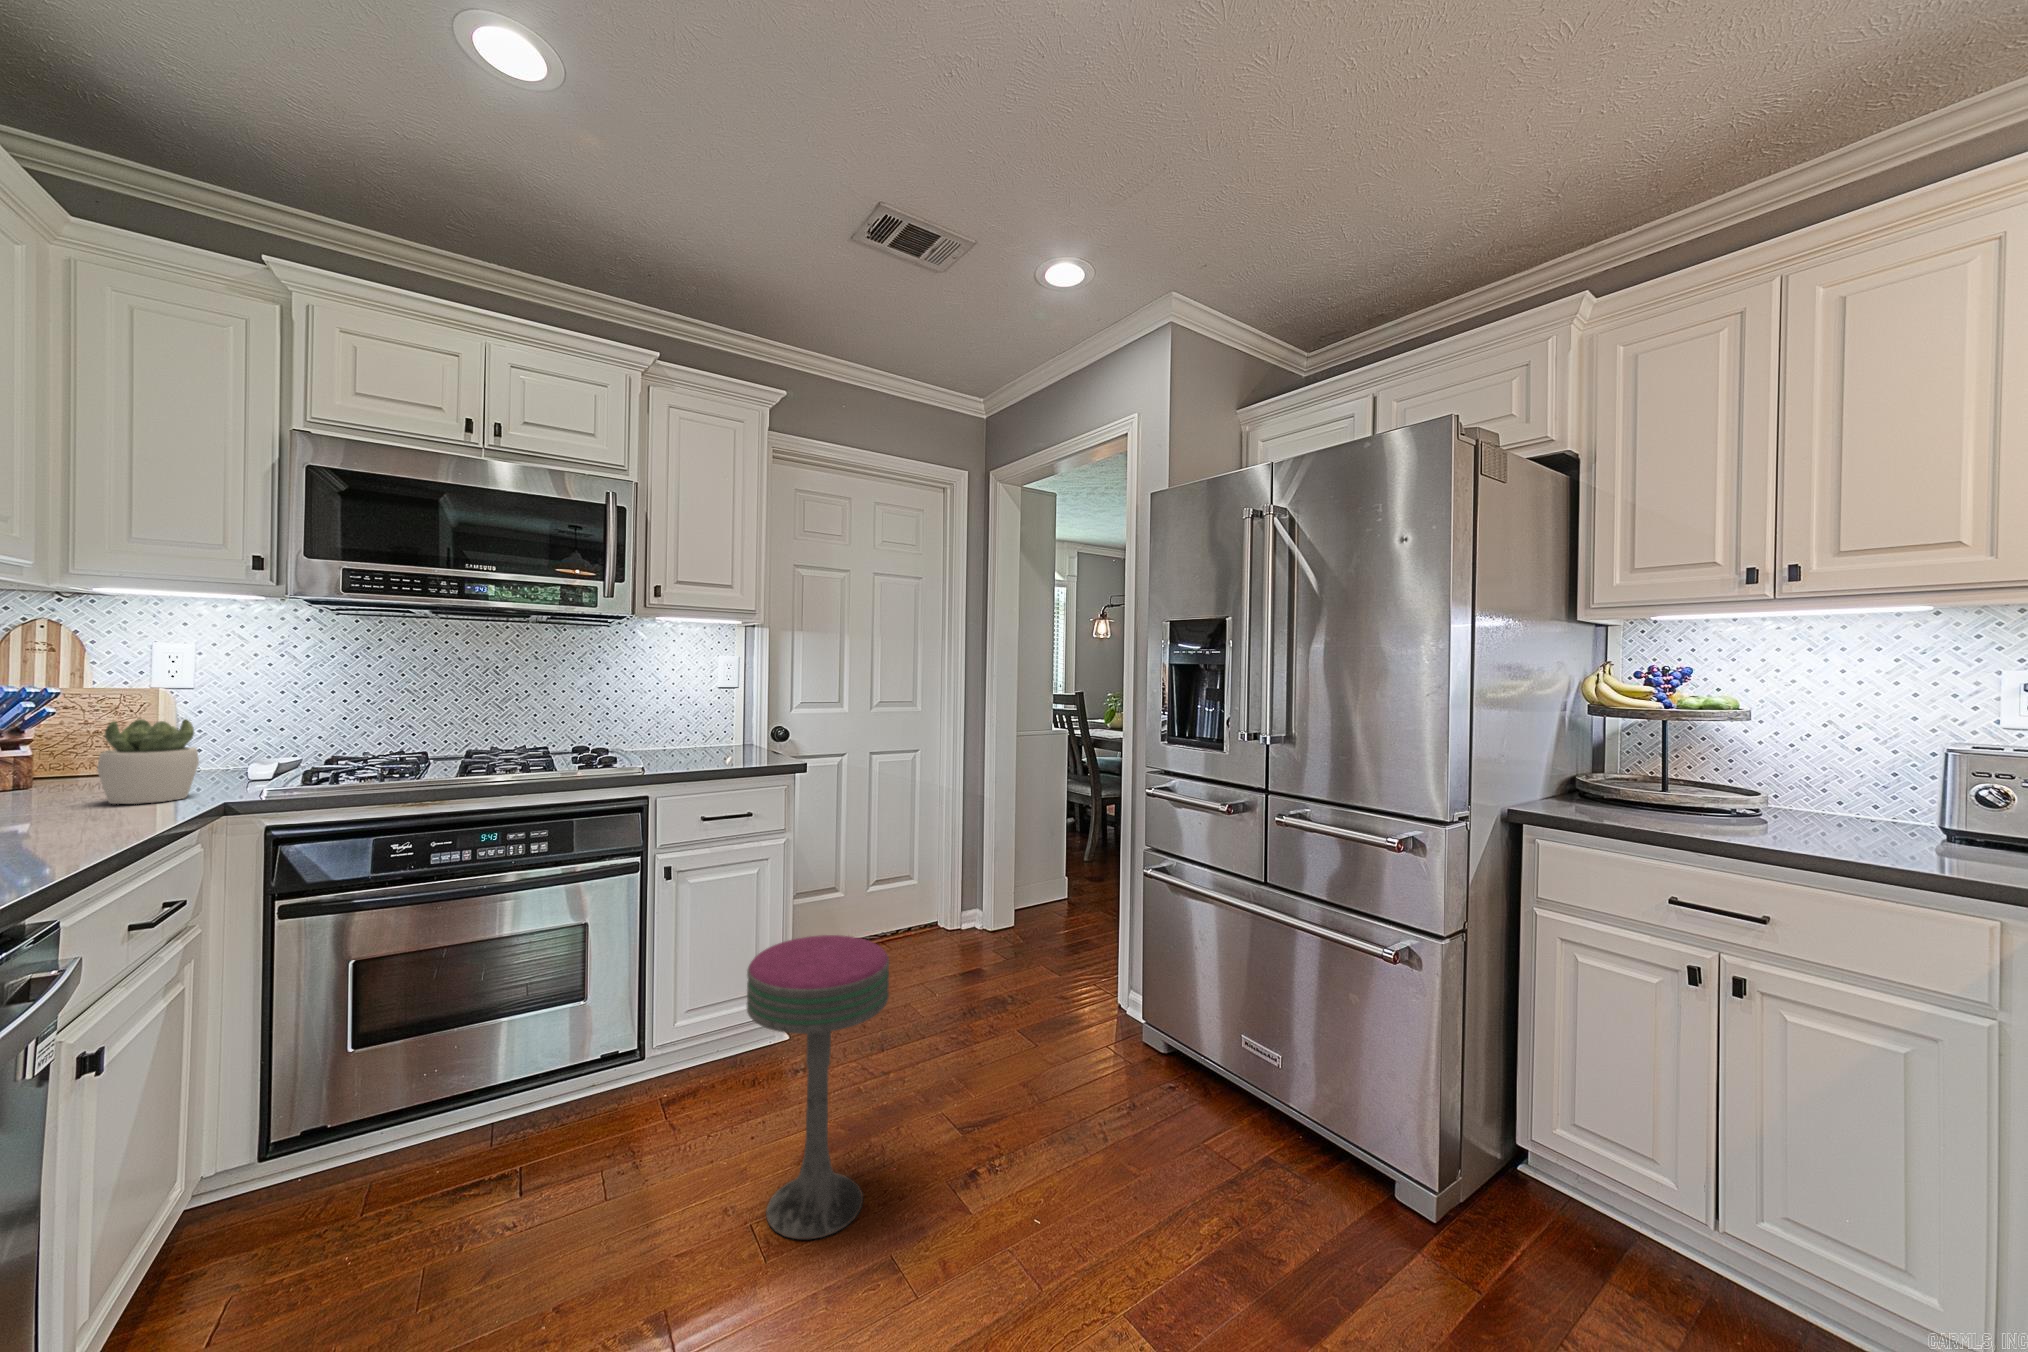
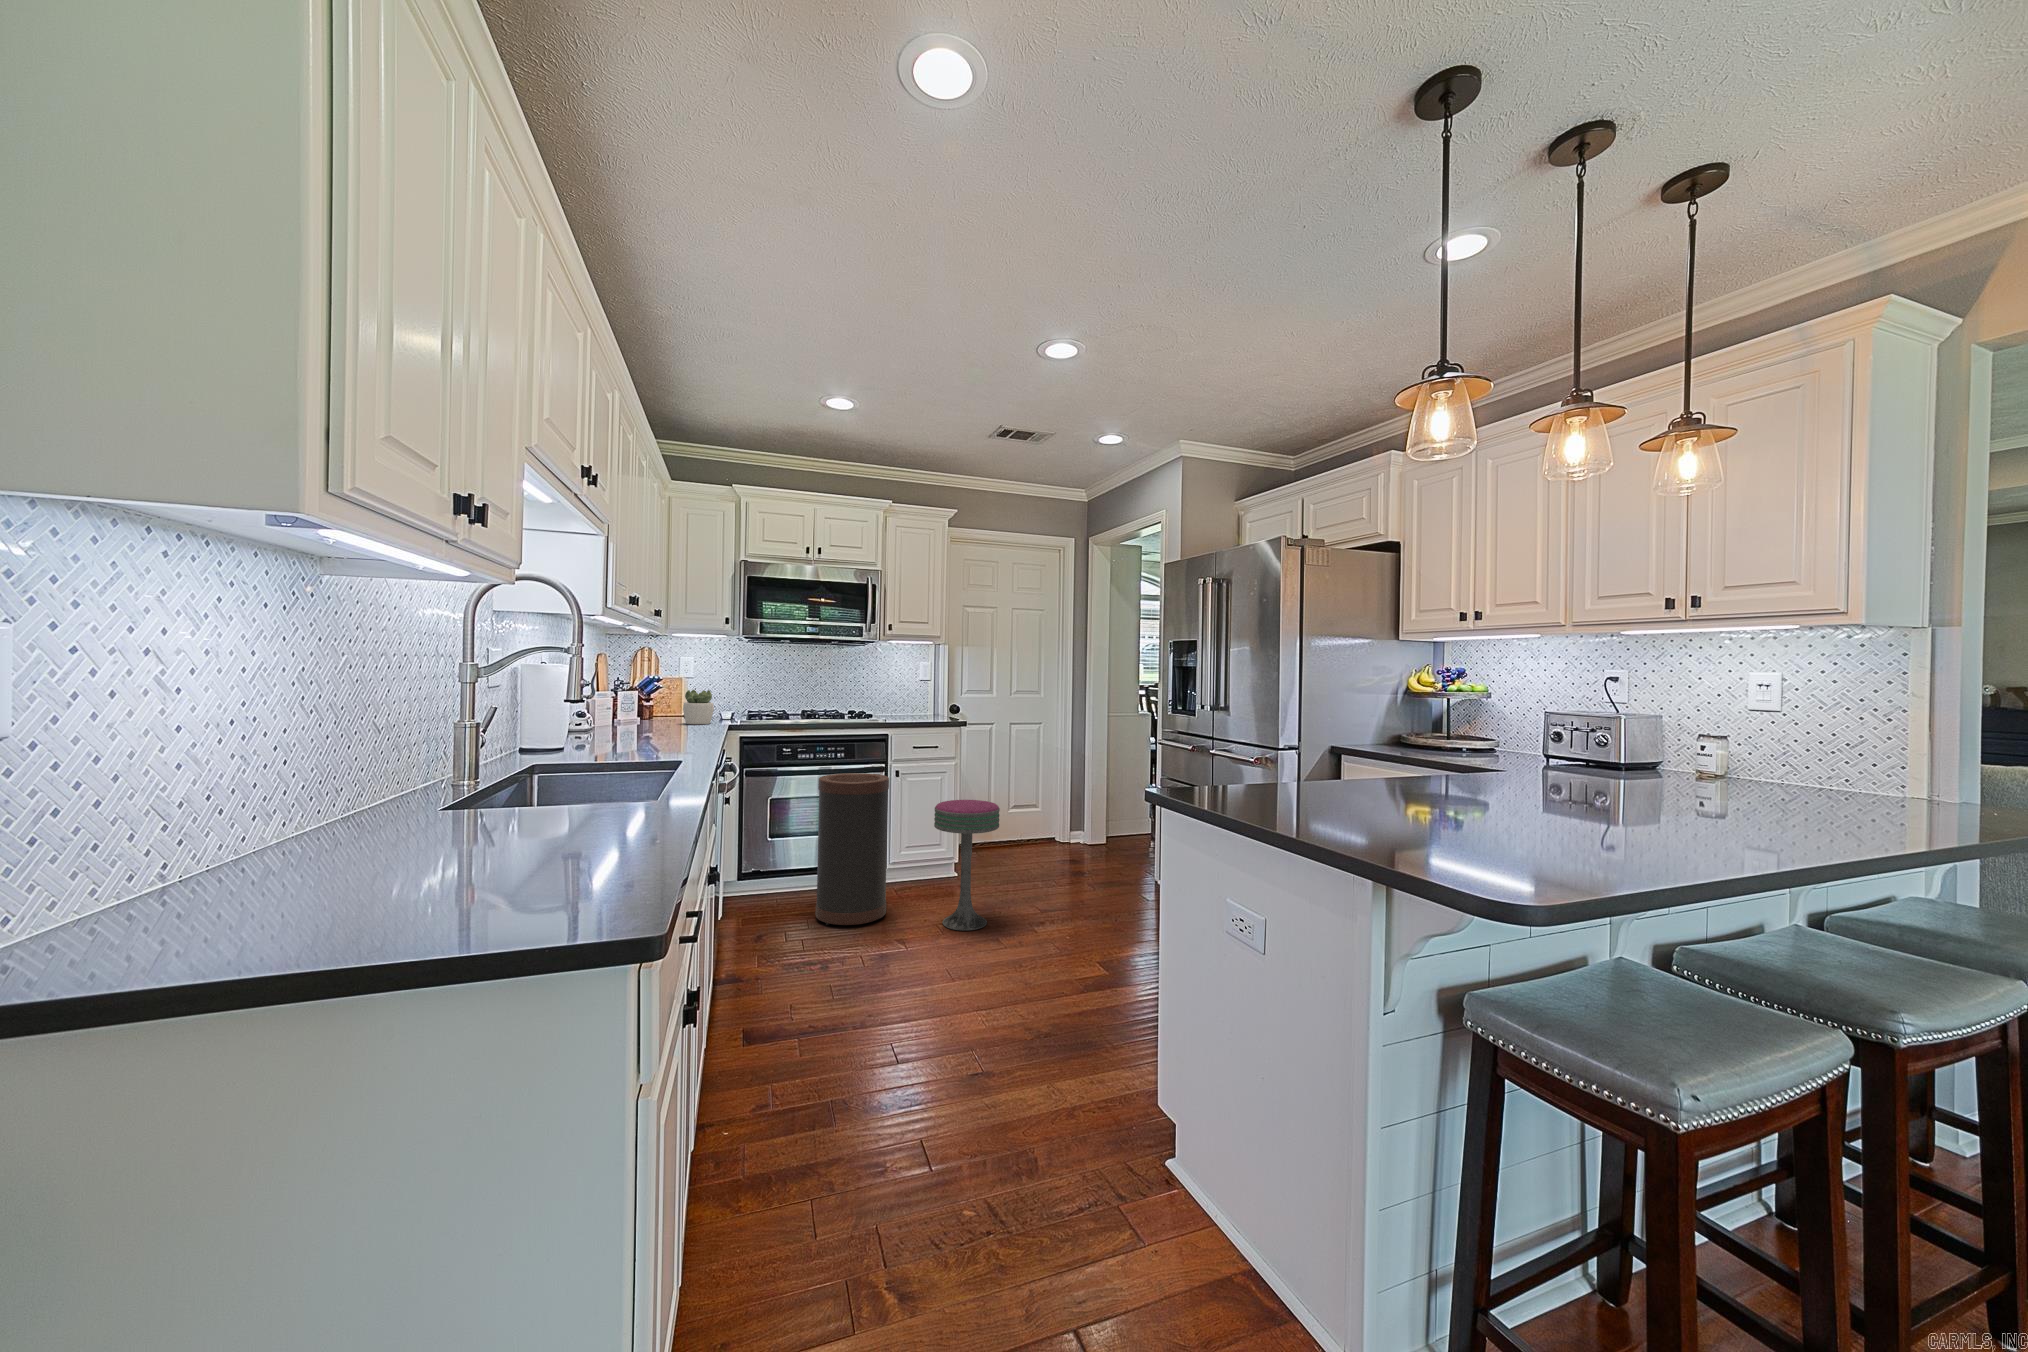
trash can: none [454,893,641,1279] -> present [816,773,889,925]

